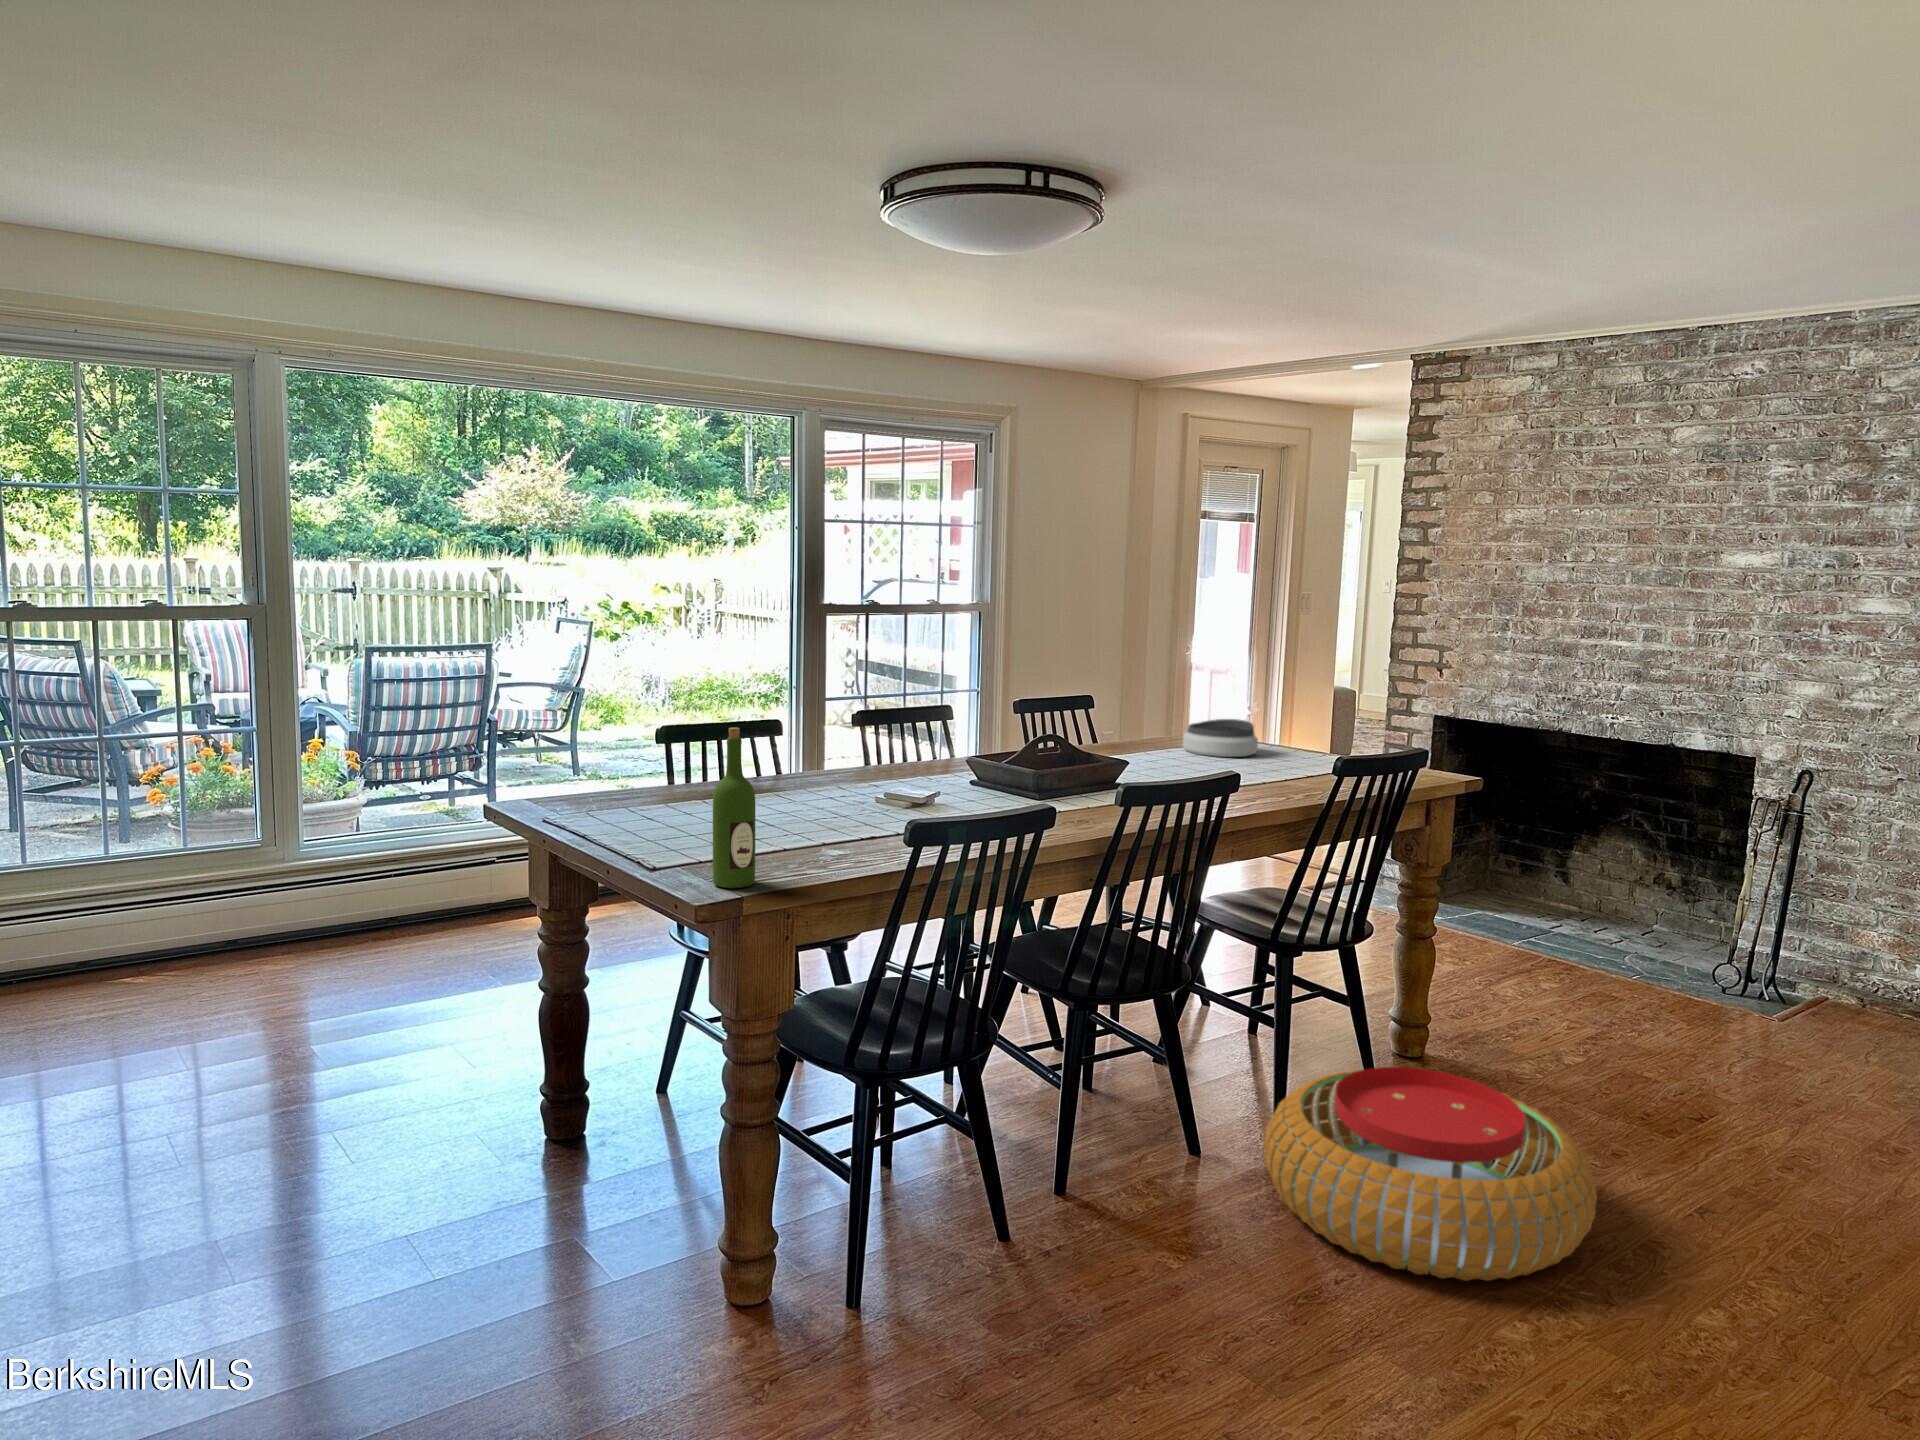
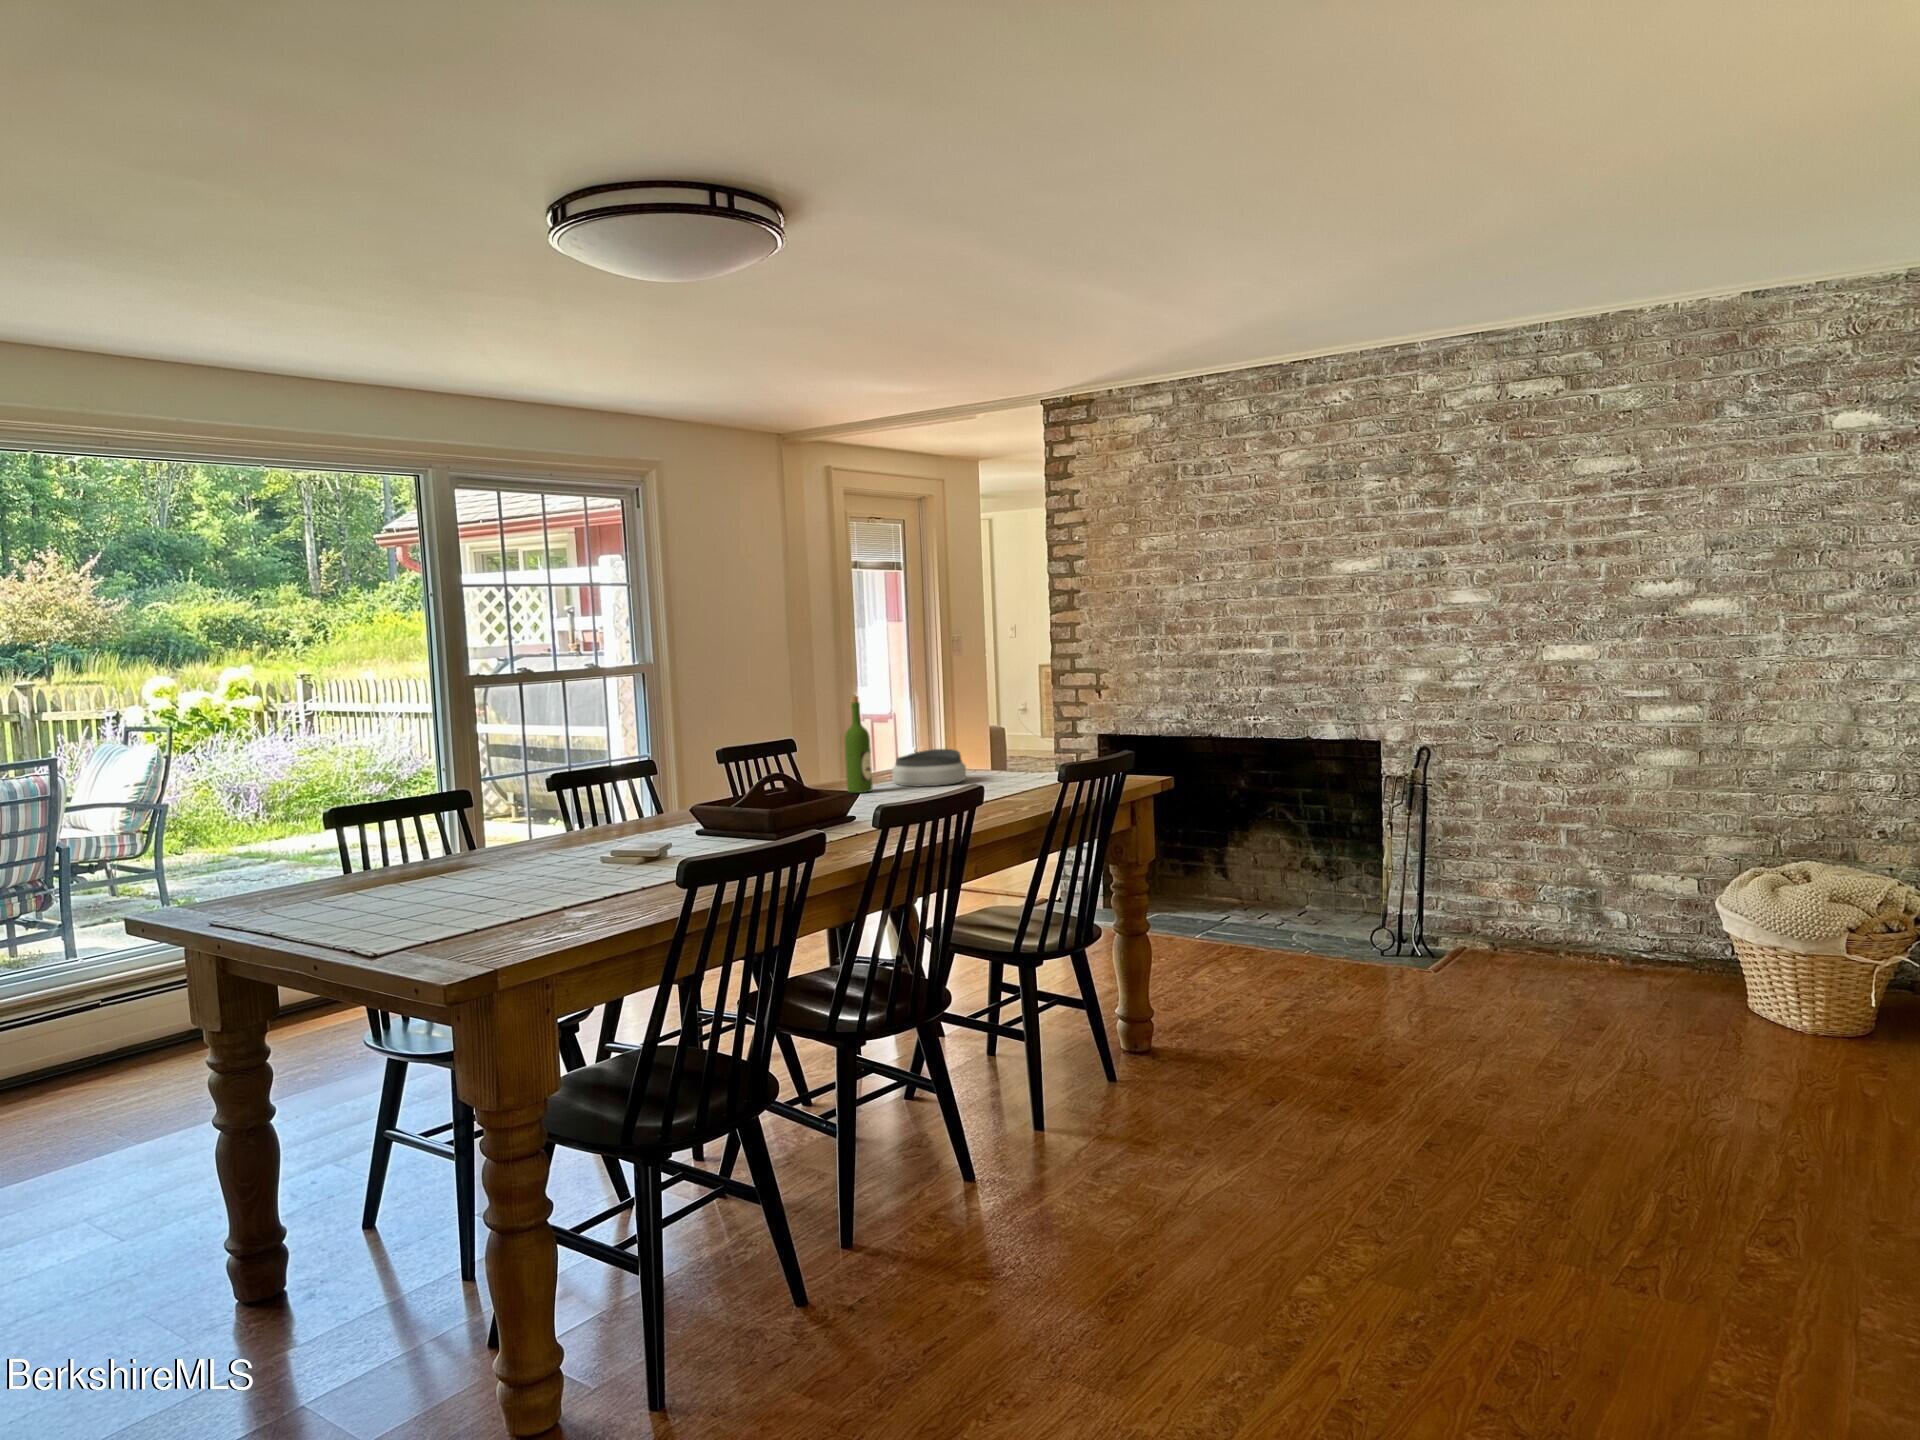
wine bottle: present [713,727,755,888] -> present [845,696,872,793]
pouf: present [1264,1067,1597,1281] -> none [1055,1051,1366,1246]

